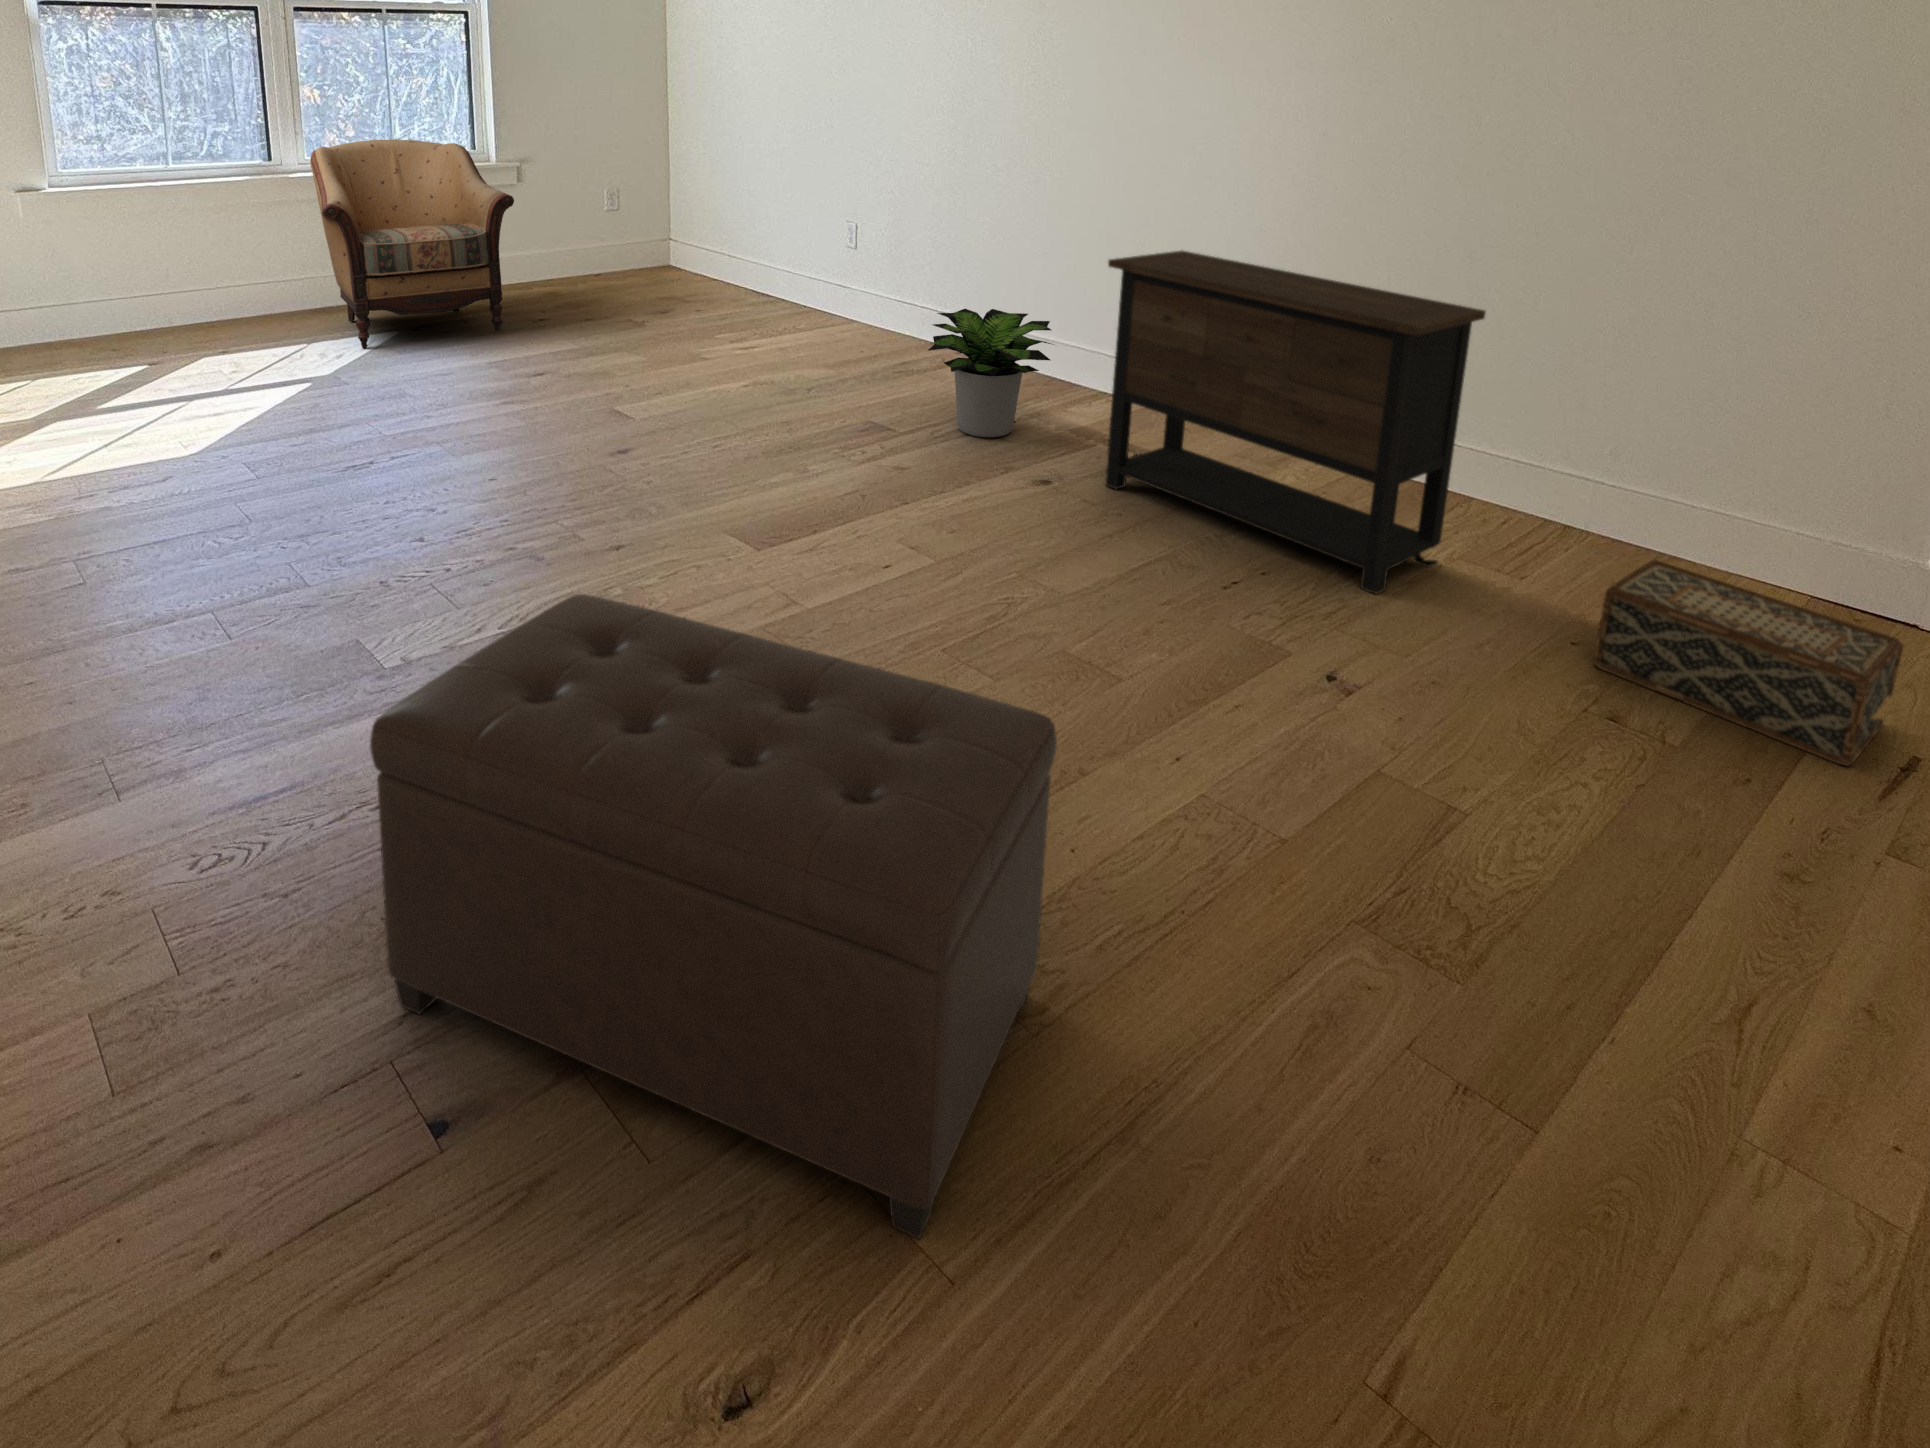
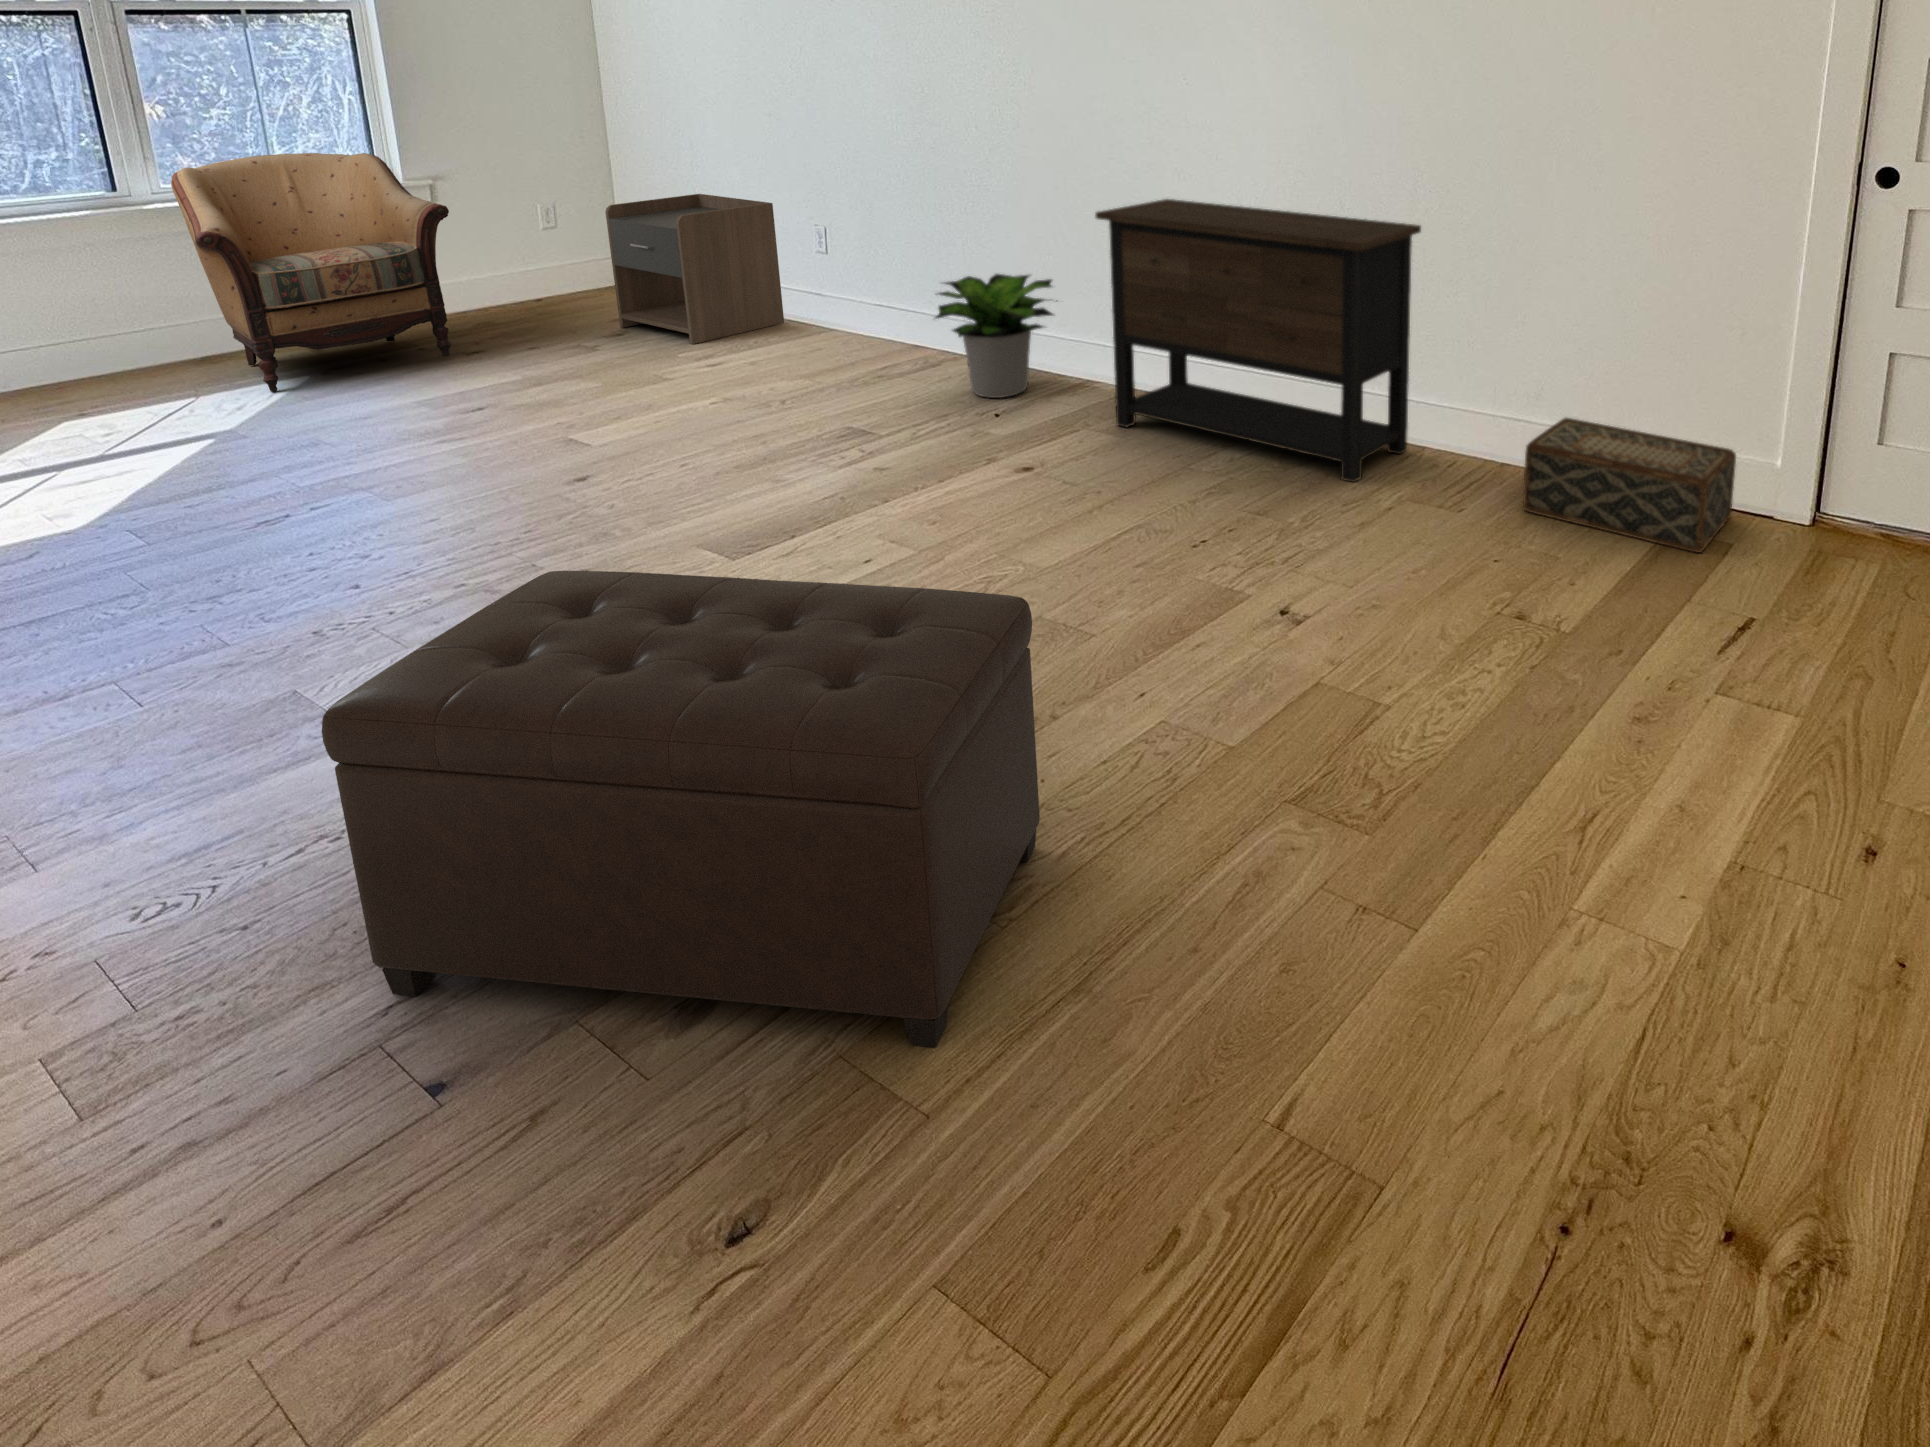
nightstand: none [639,201,784,344] -> present [605,194,784,344]

